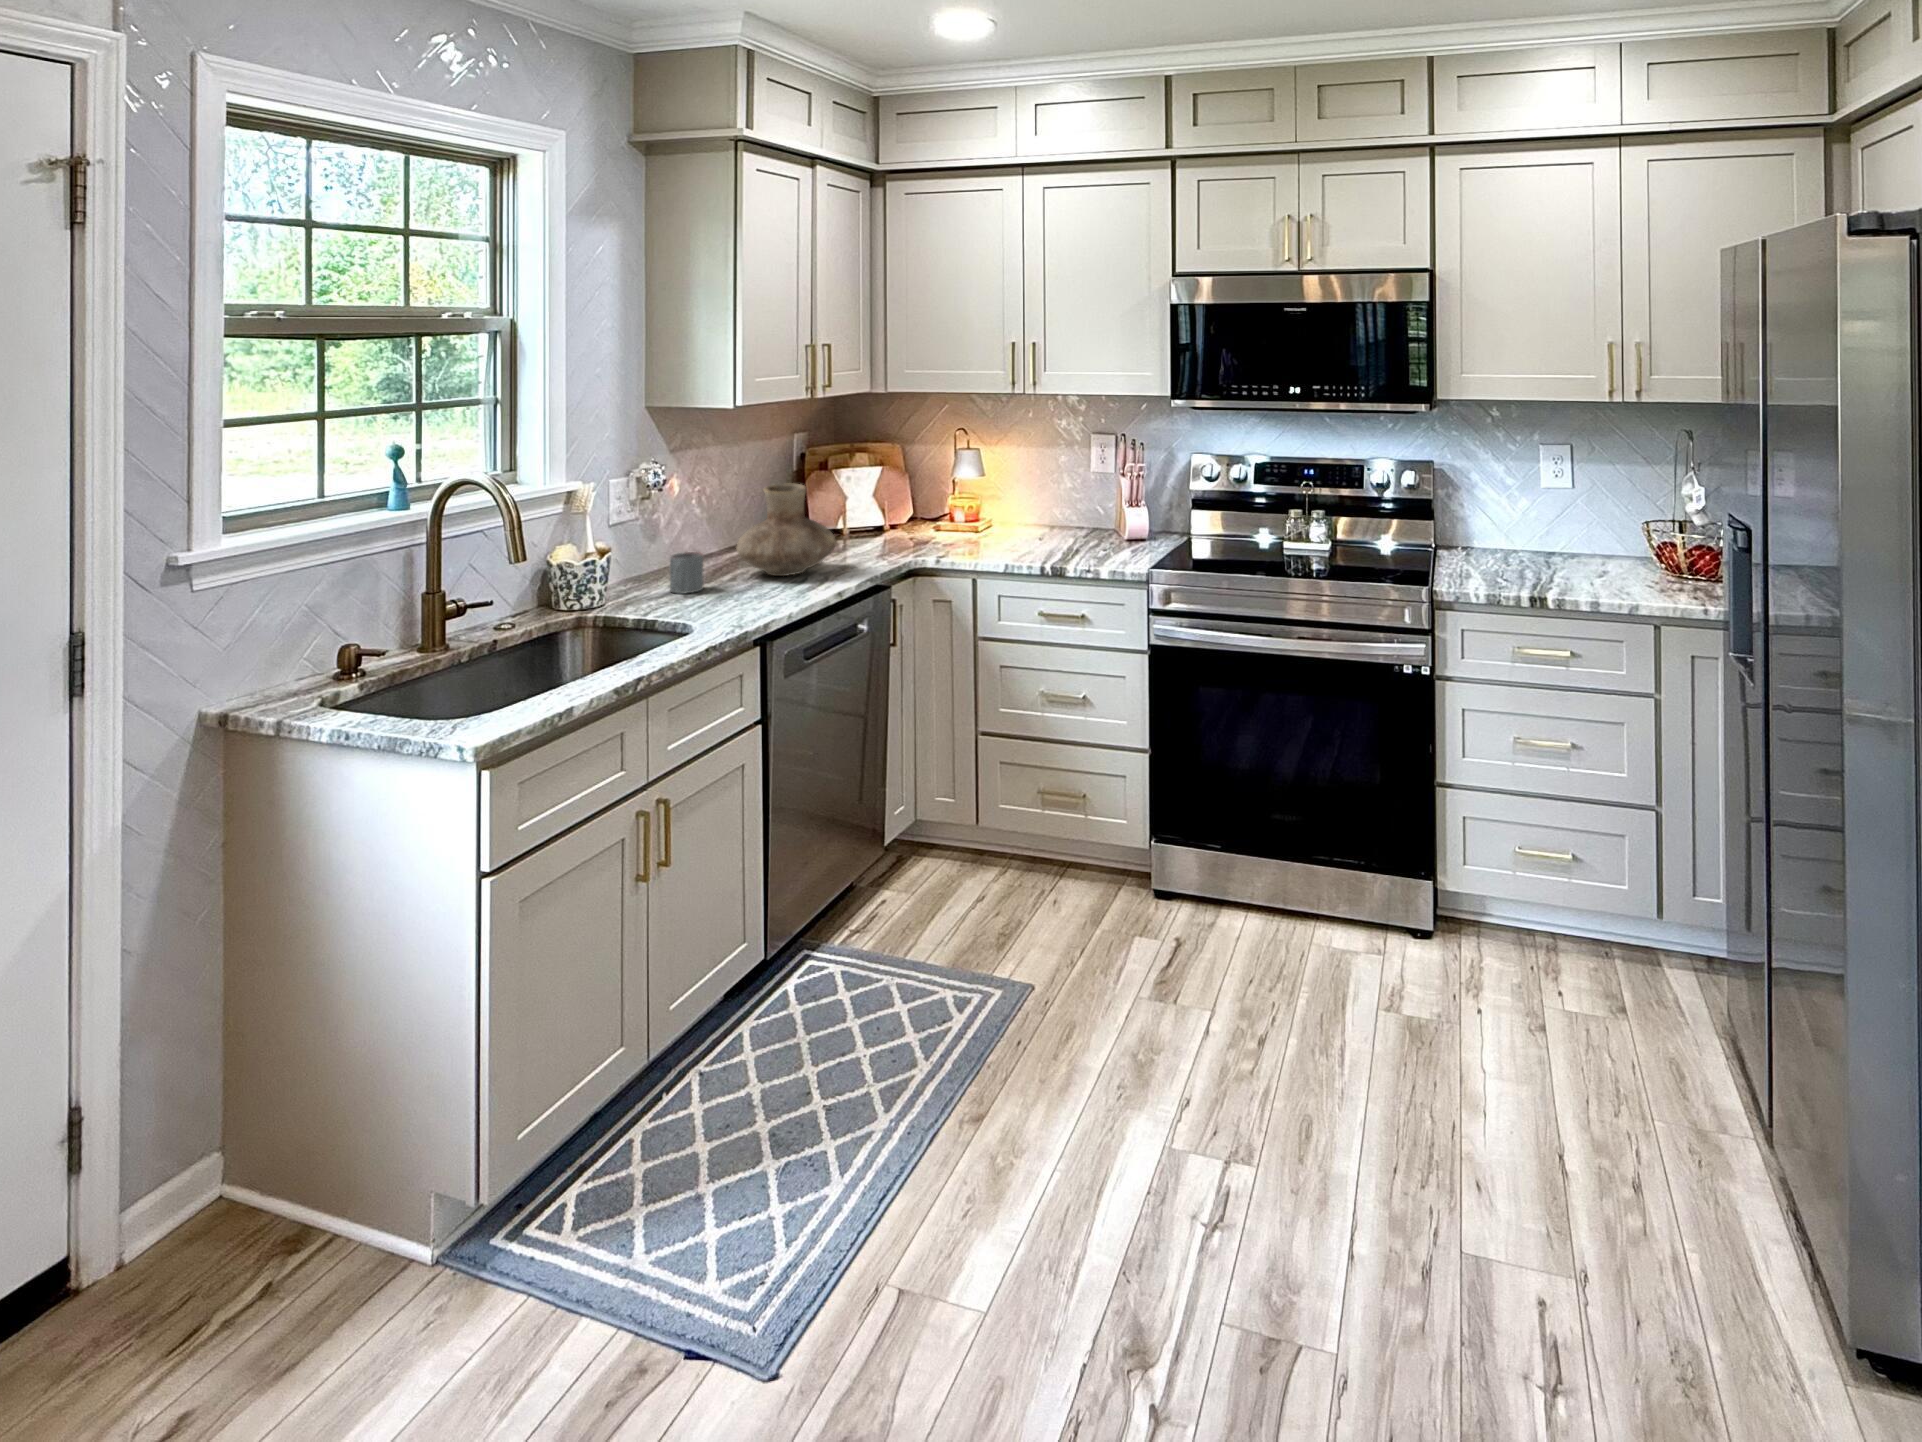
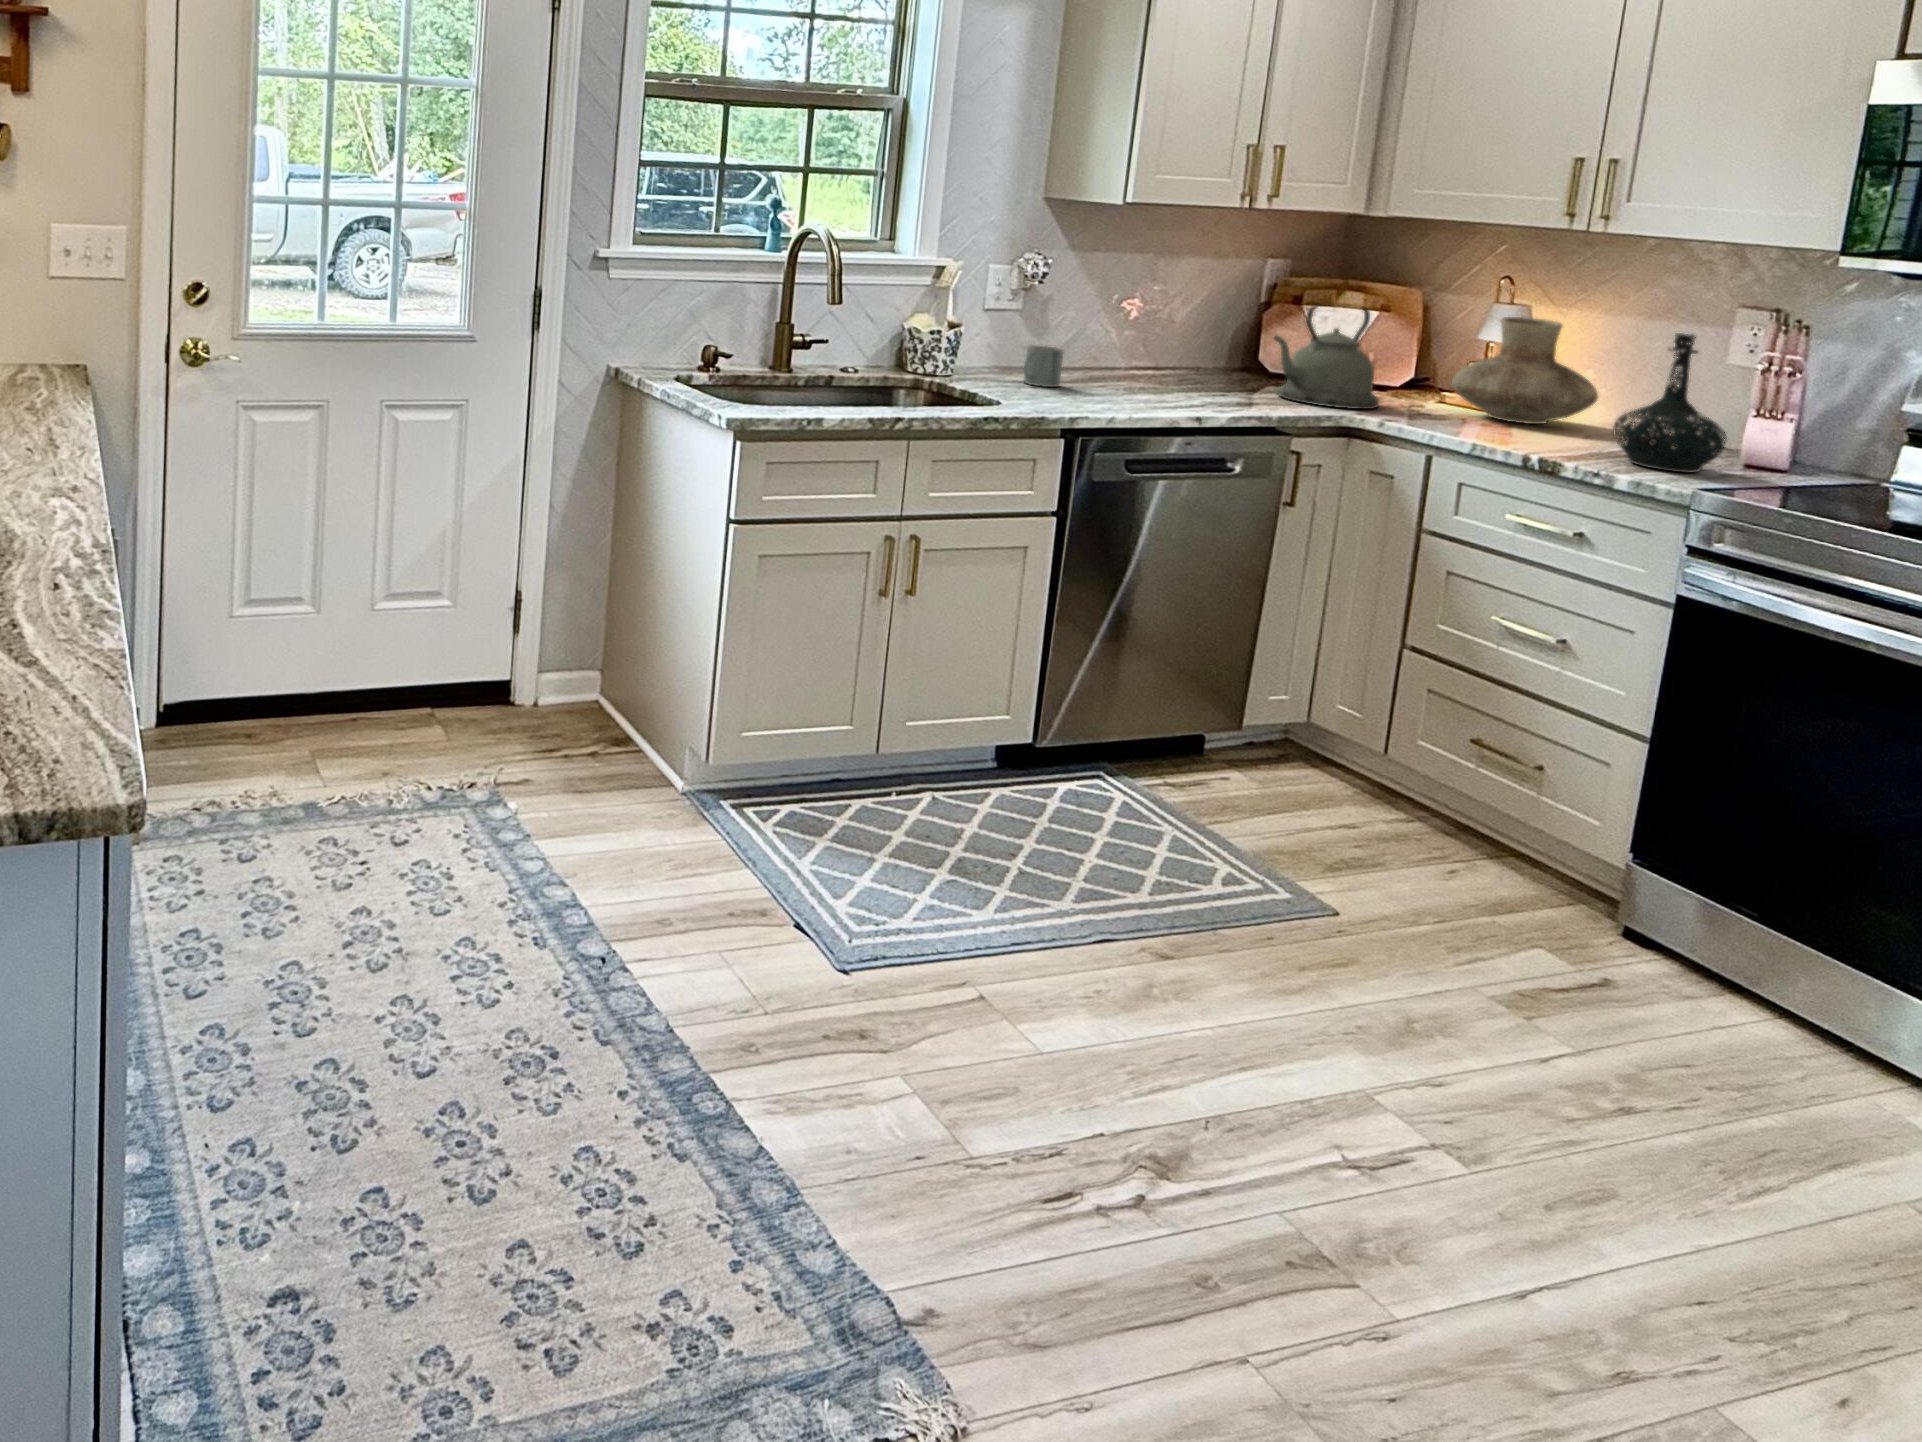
bottle: none [1067,463,1123,557] -> present [1613,333,1726,473]
kettle: none [844,469,913,554] -> present [1274,304,1379,409]
vase: present [737,484,836,576] -> present [1452,317,1598,424]

